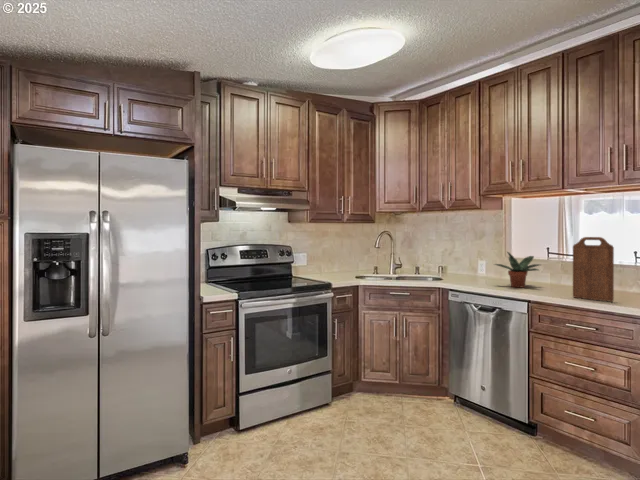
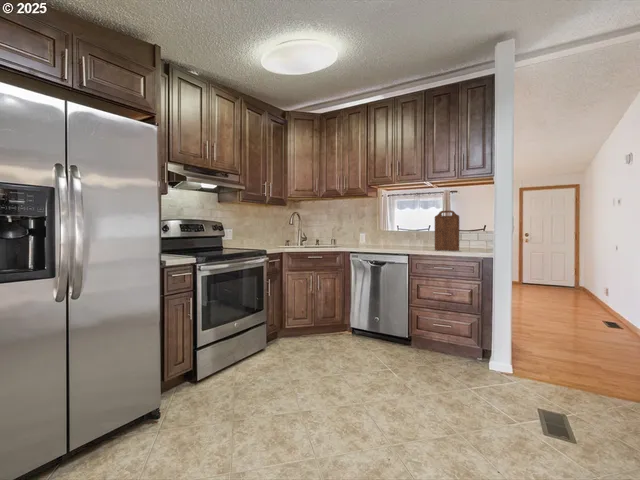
potted plant: present [495,252,539,288] -> none [378,224,409,248]

